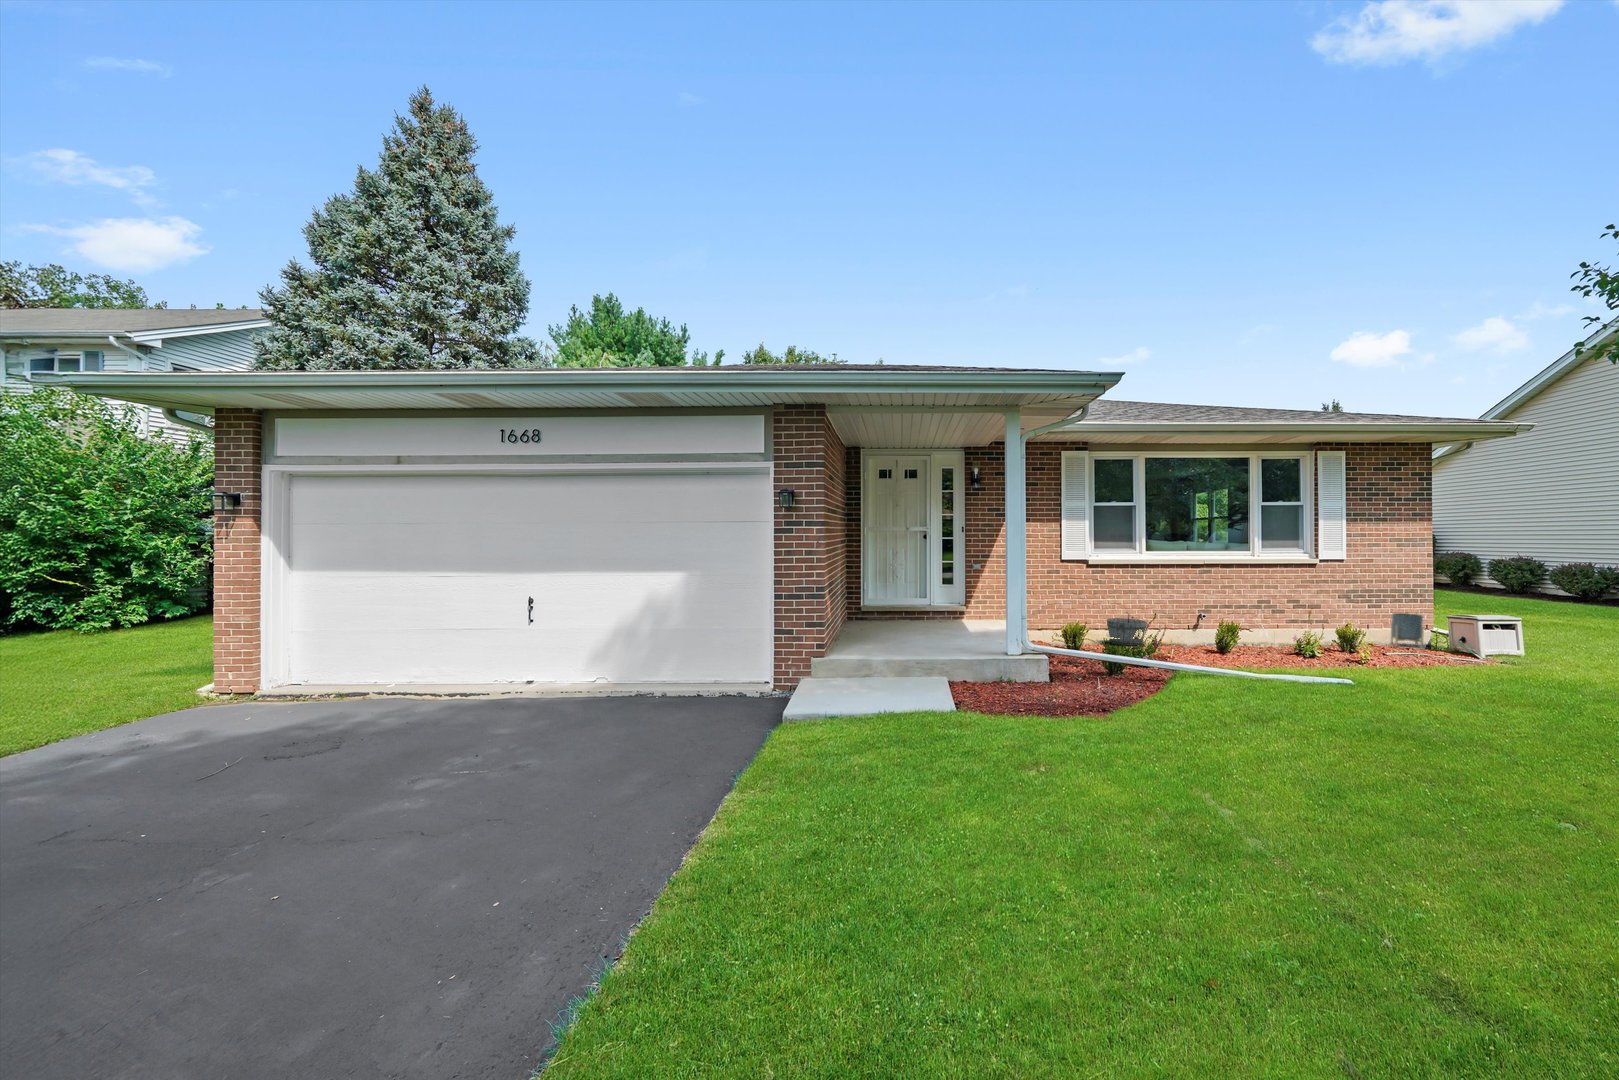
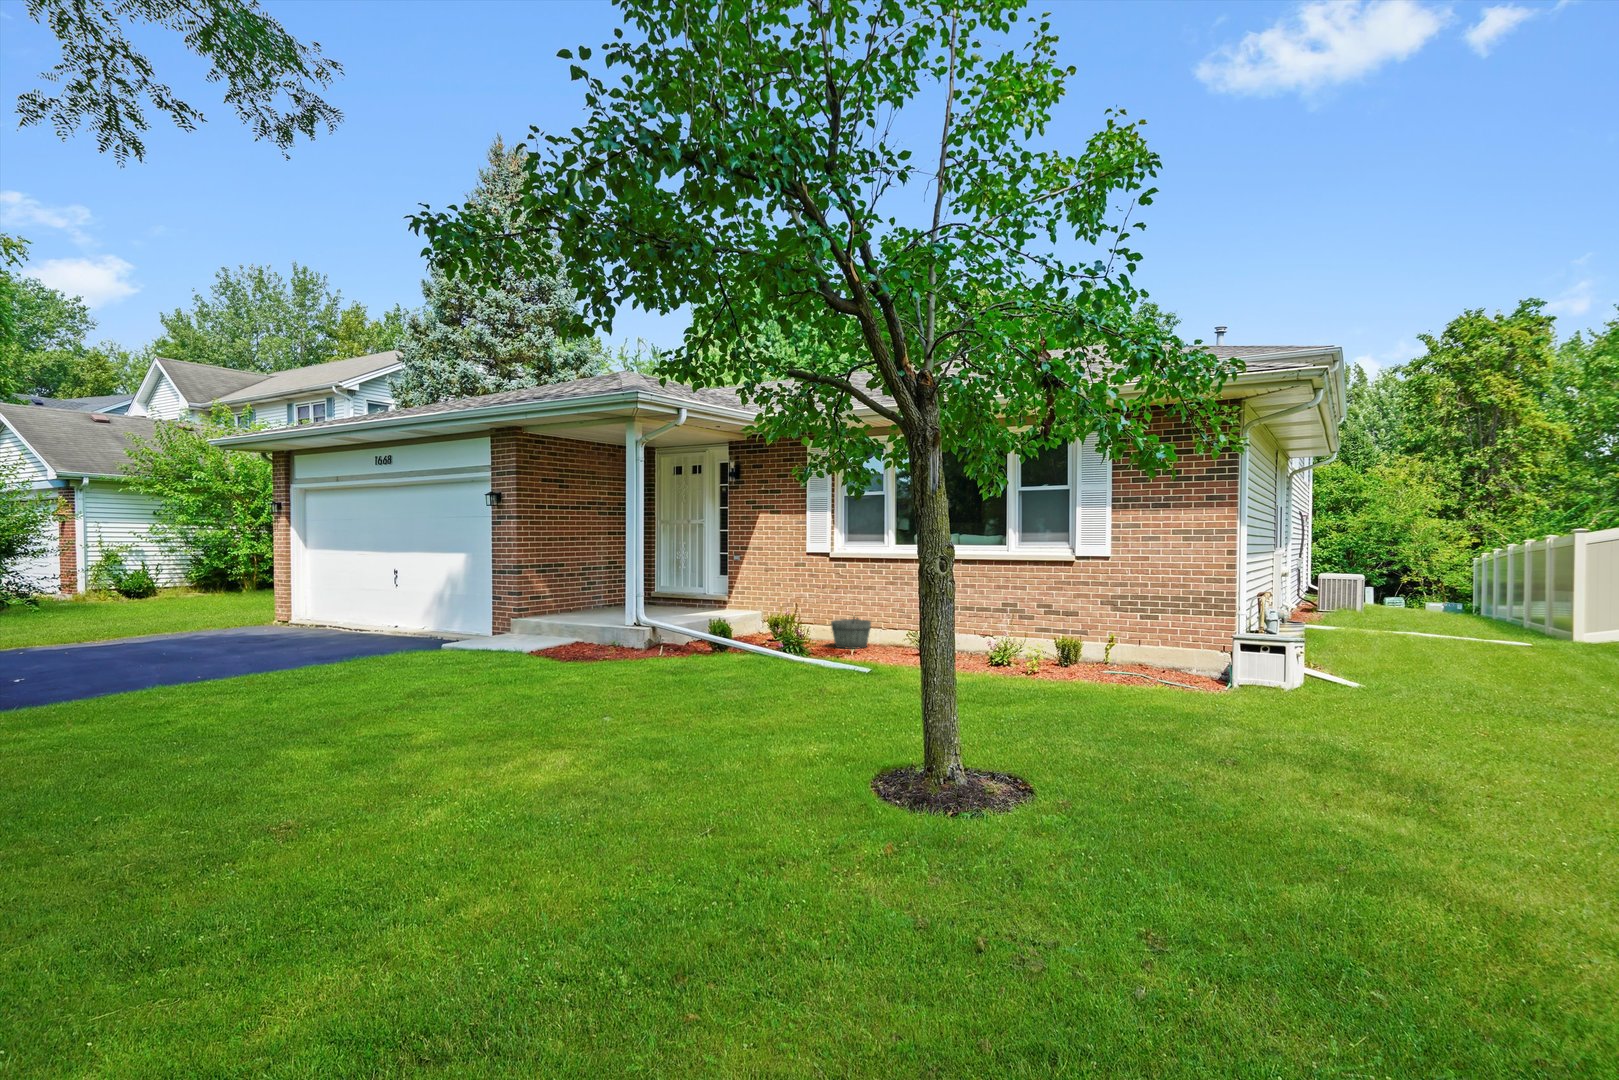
planter: present [1391,613,1424,648] -> none [1157,627,1198,675]

